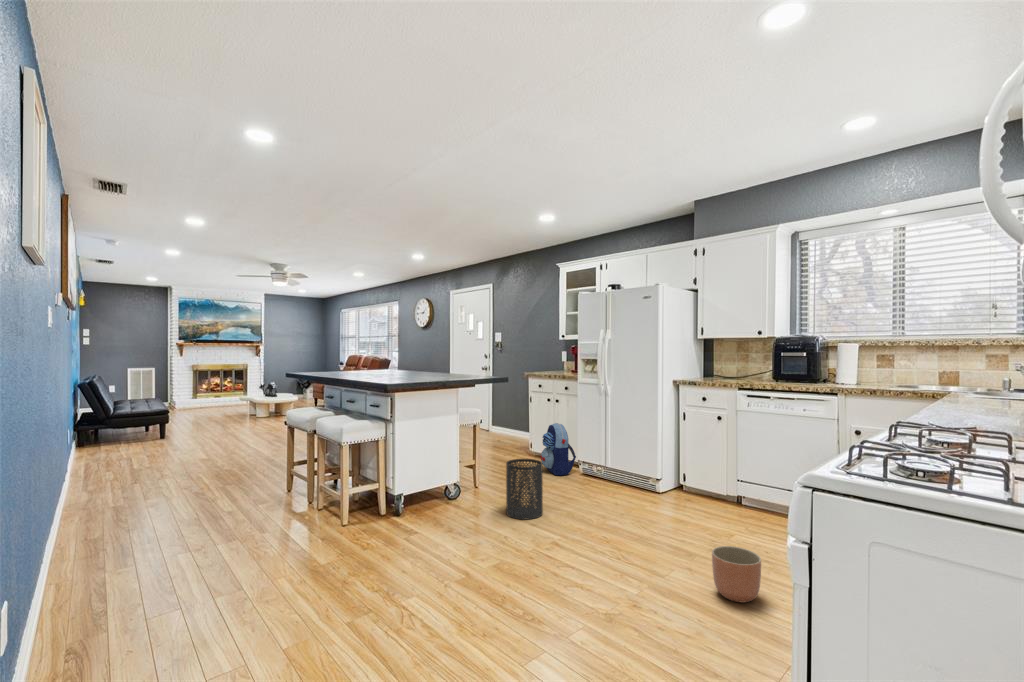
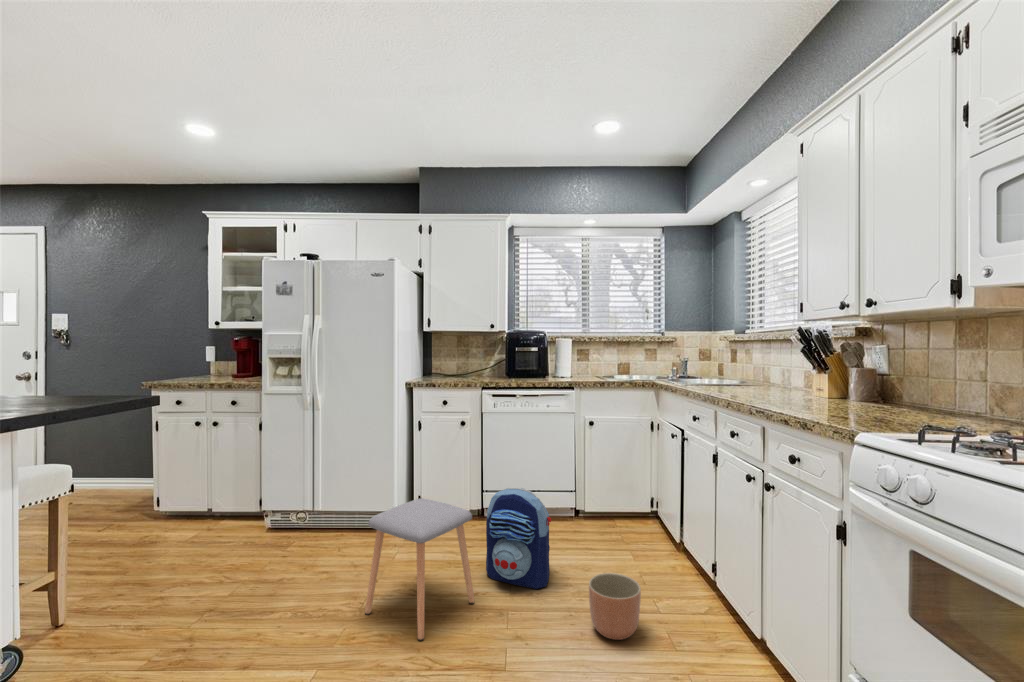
backpack: present [541,423,576,475] -> present [486,488,551,589]
trash can: present [506,459,543,519] -> none [212,538,284,659]
stool: none [585,459,655,545] -> present [365,498,474,641]

